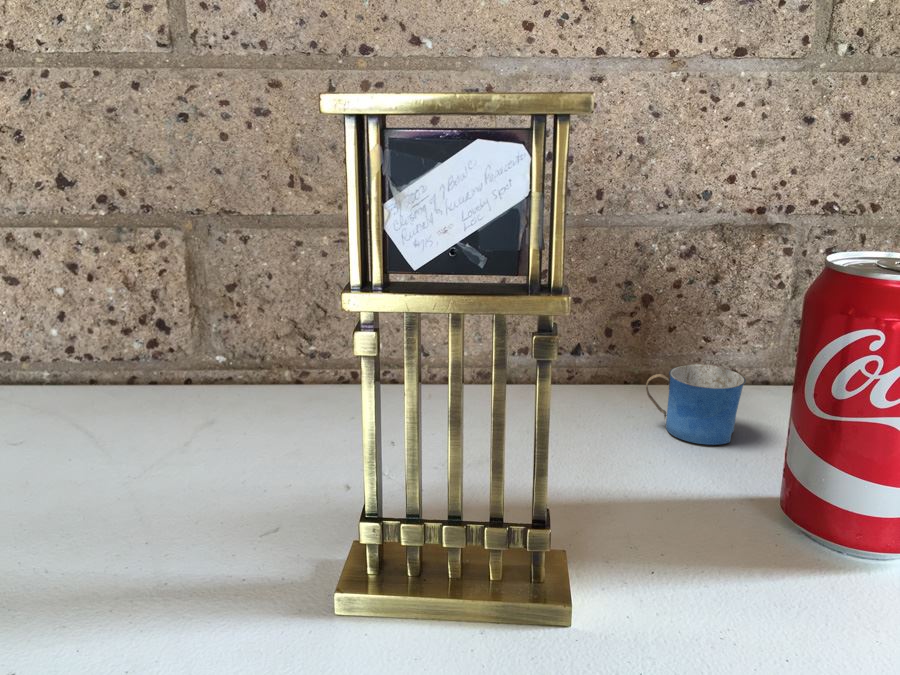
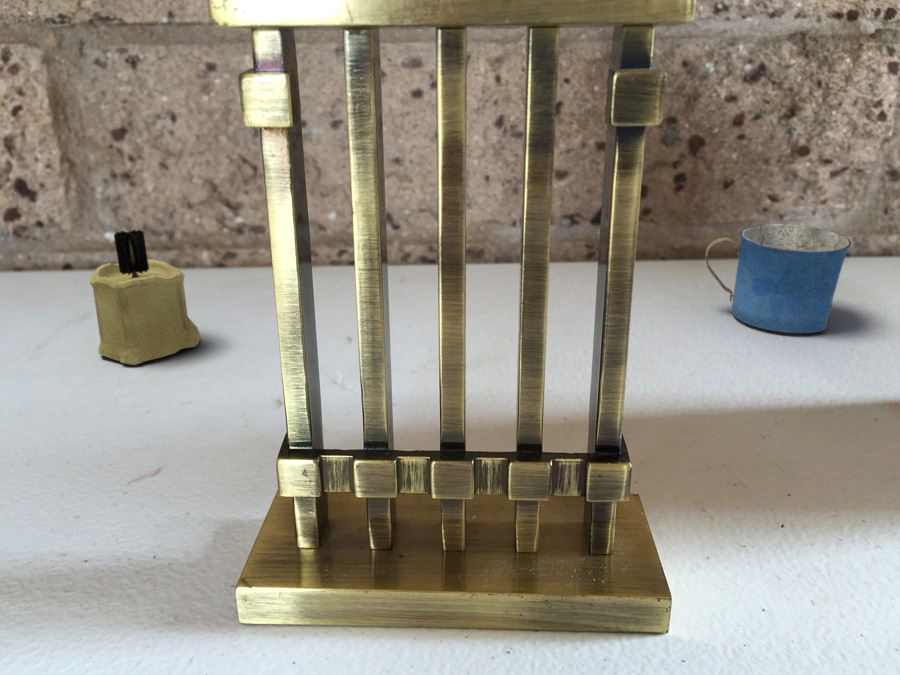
candle: none [220,365,290,458] -> present [89,230,200,365]

